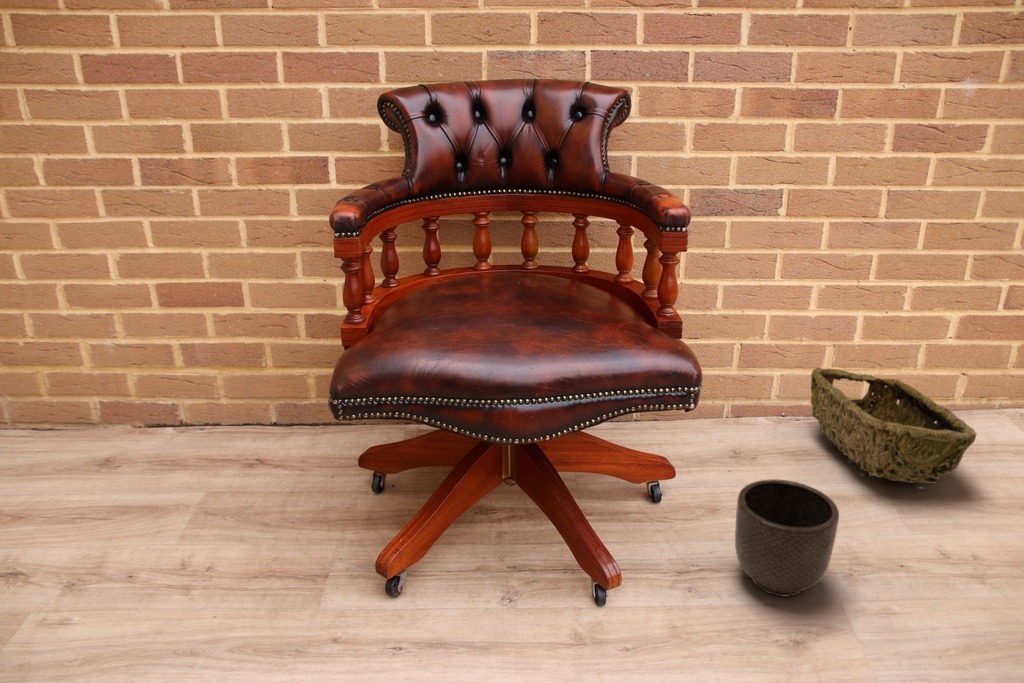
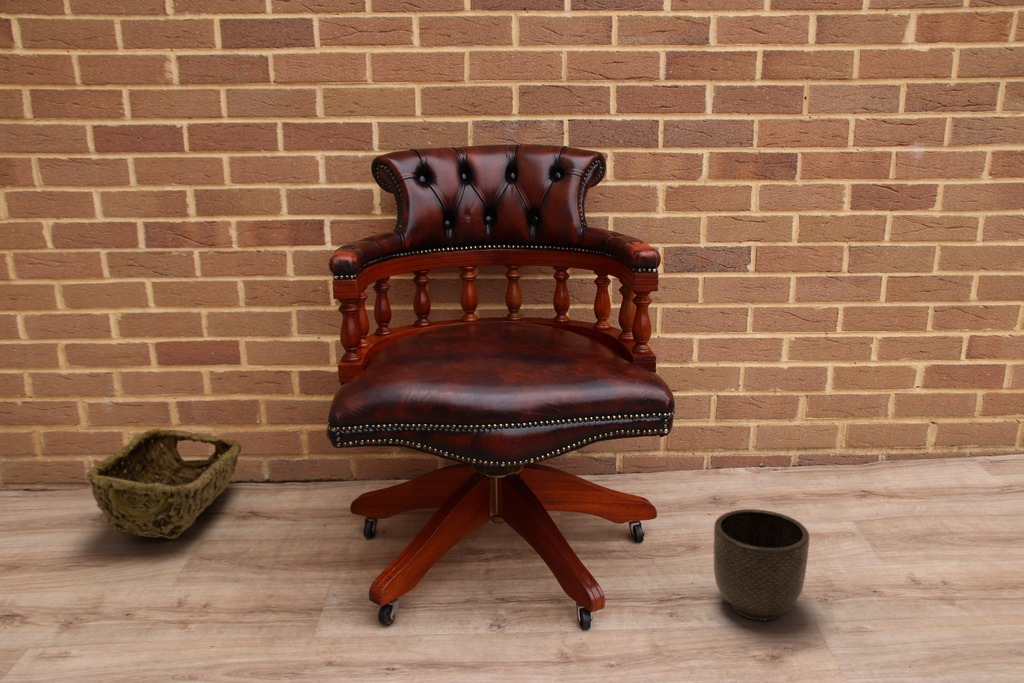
woven basket: present [811,368,976,484] -> present [86,429,241,539]

